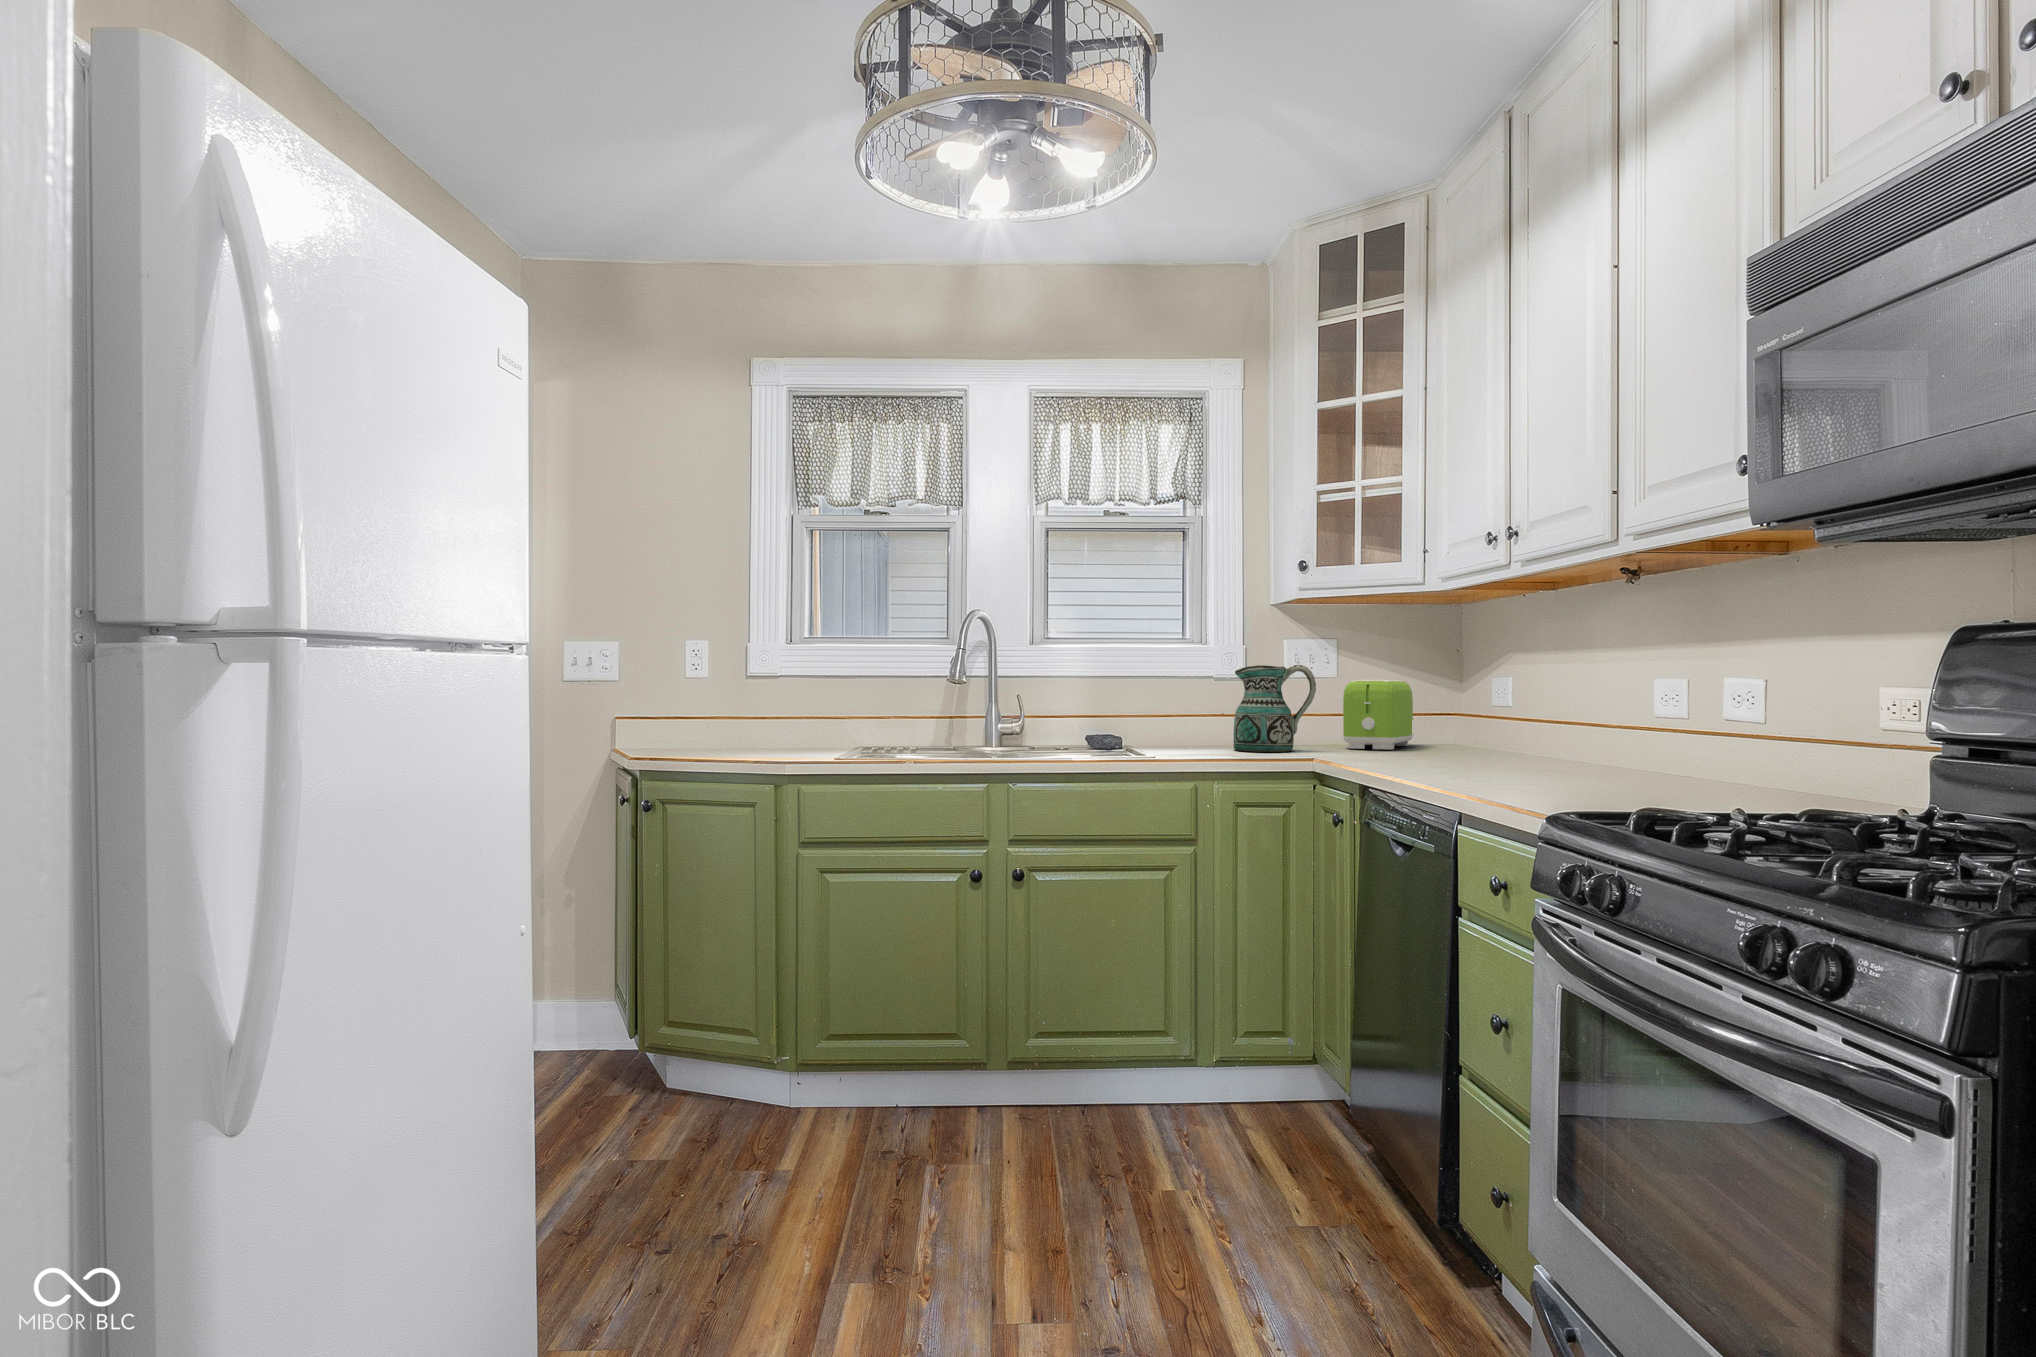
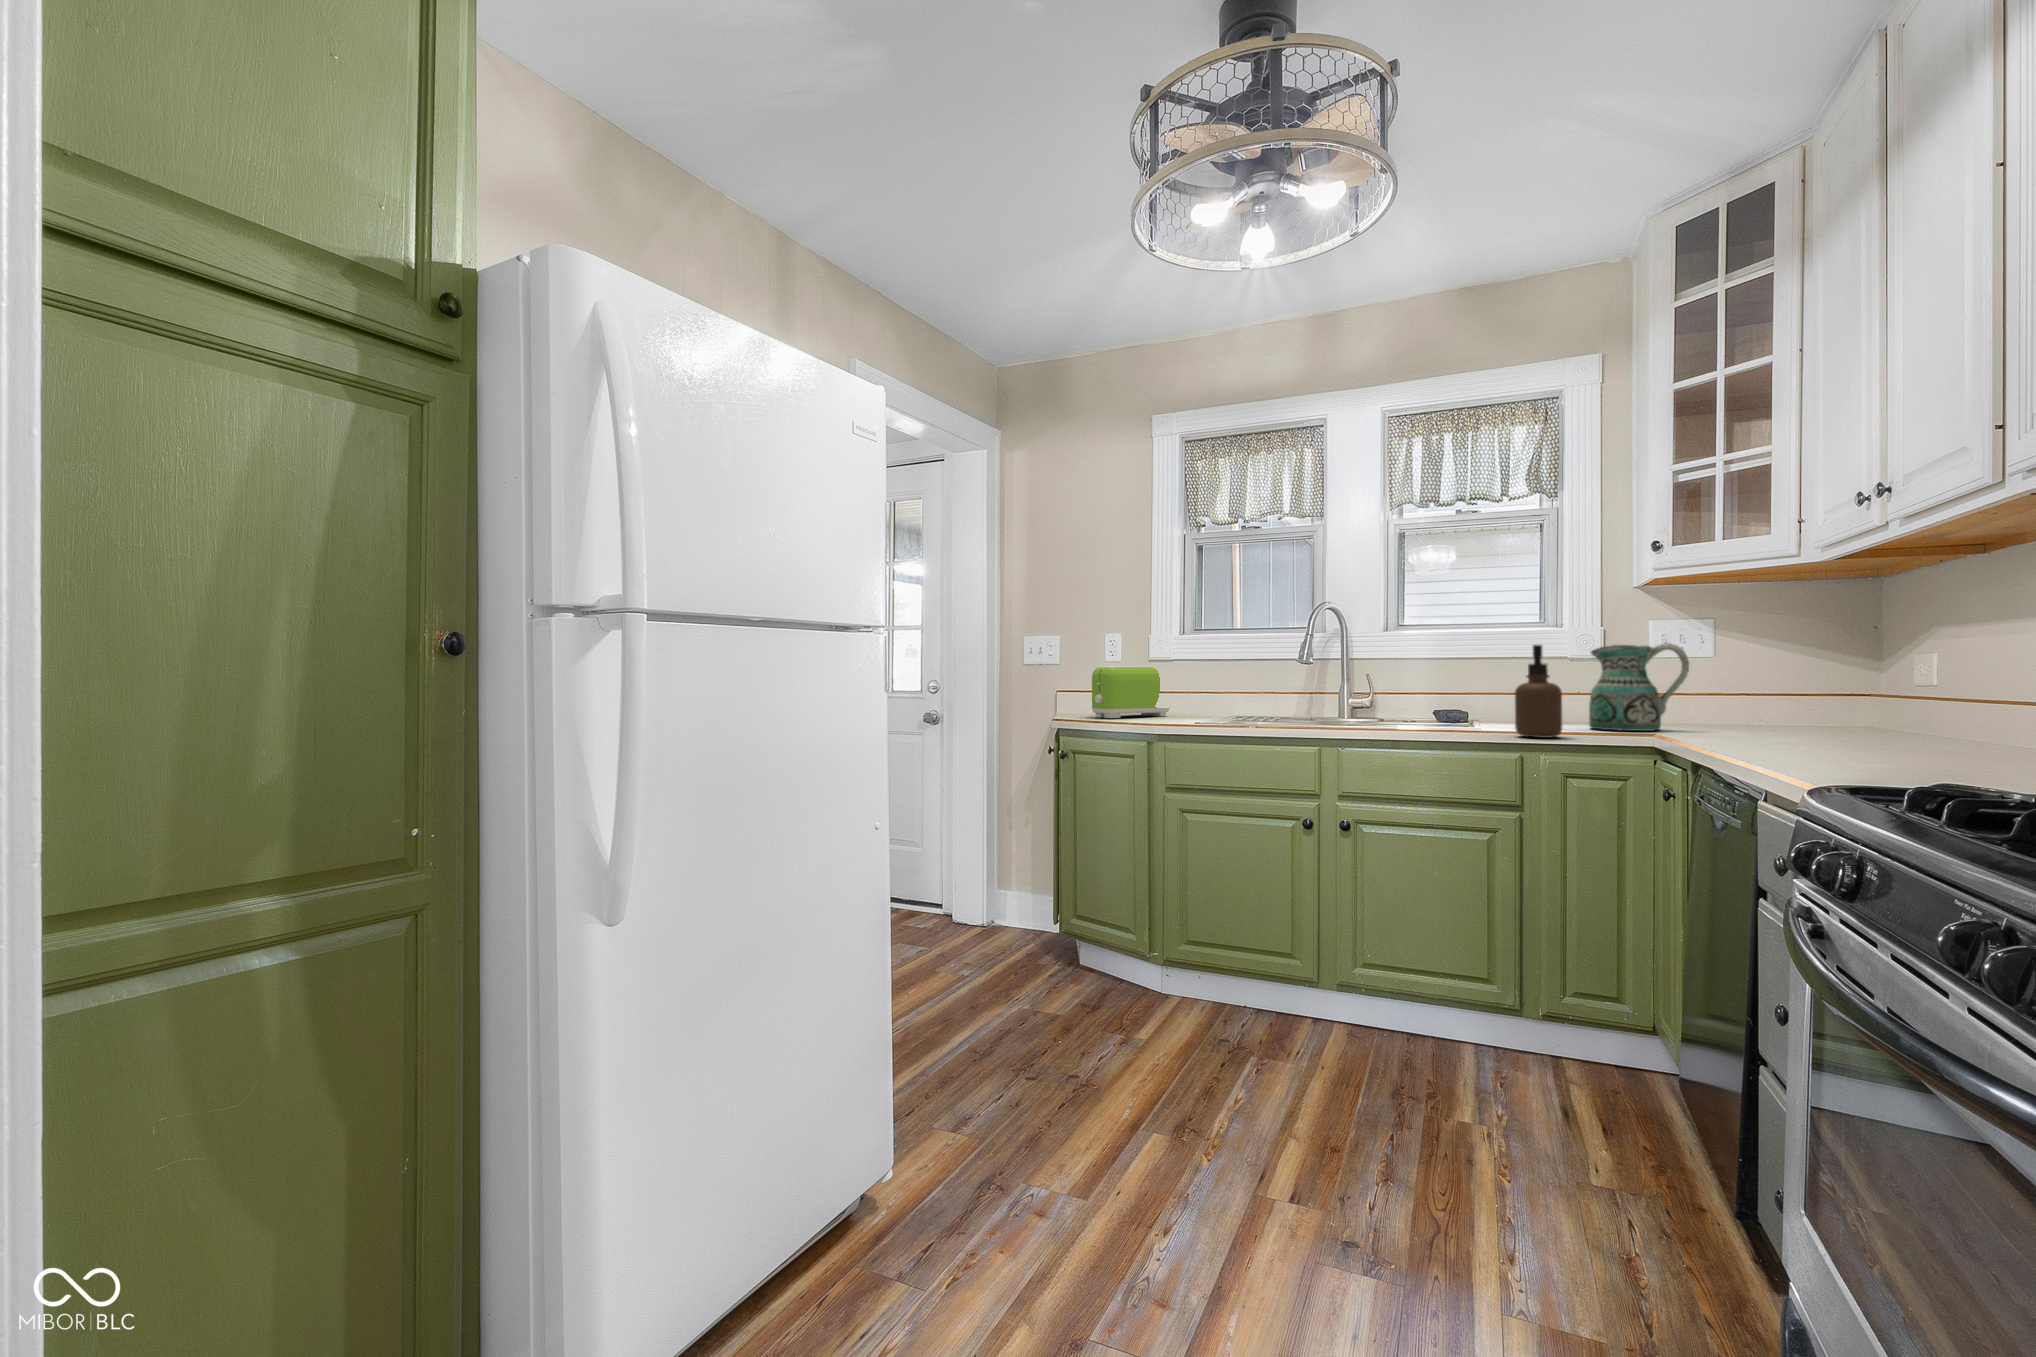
soap dispenser: none [1188,664,1230,761] -> present [1515,645,1562,738]
toaster: present [1343,680,1413,749] -> present [1092,666,1169,718]

